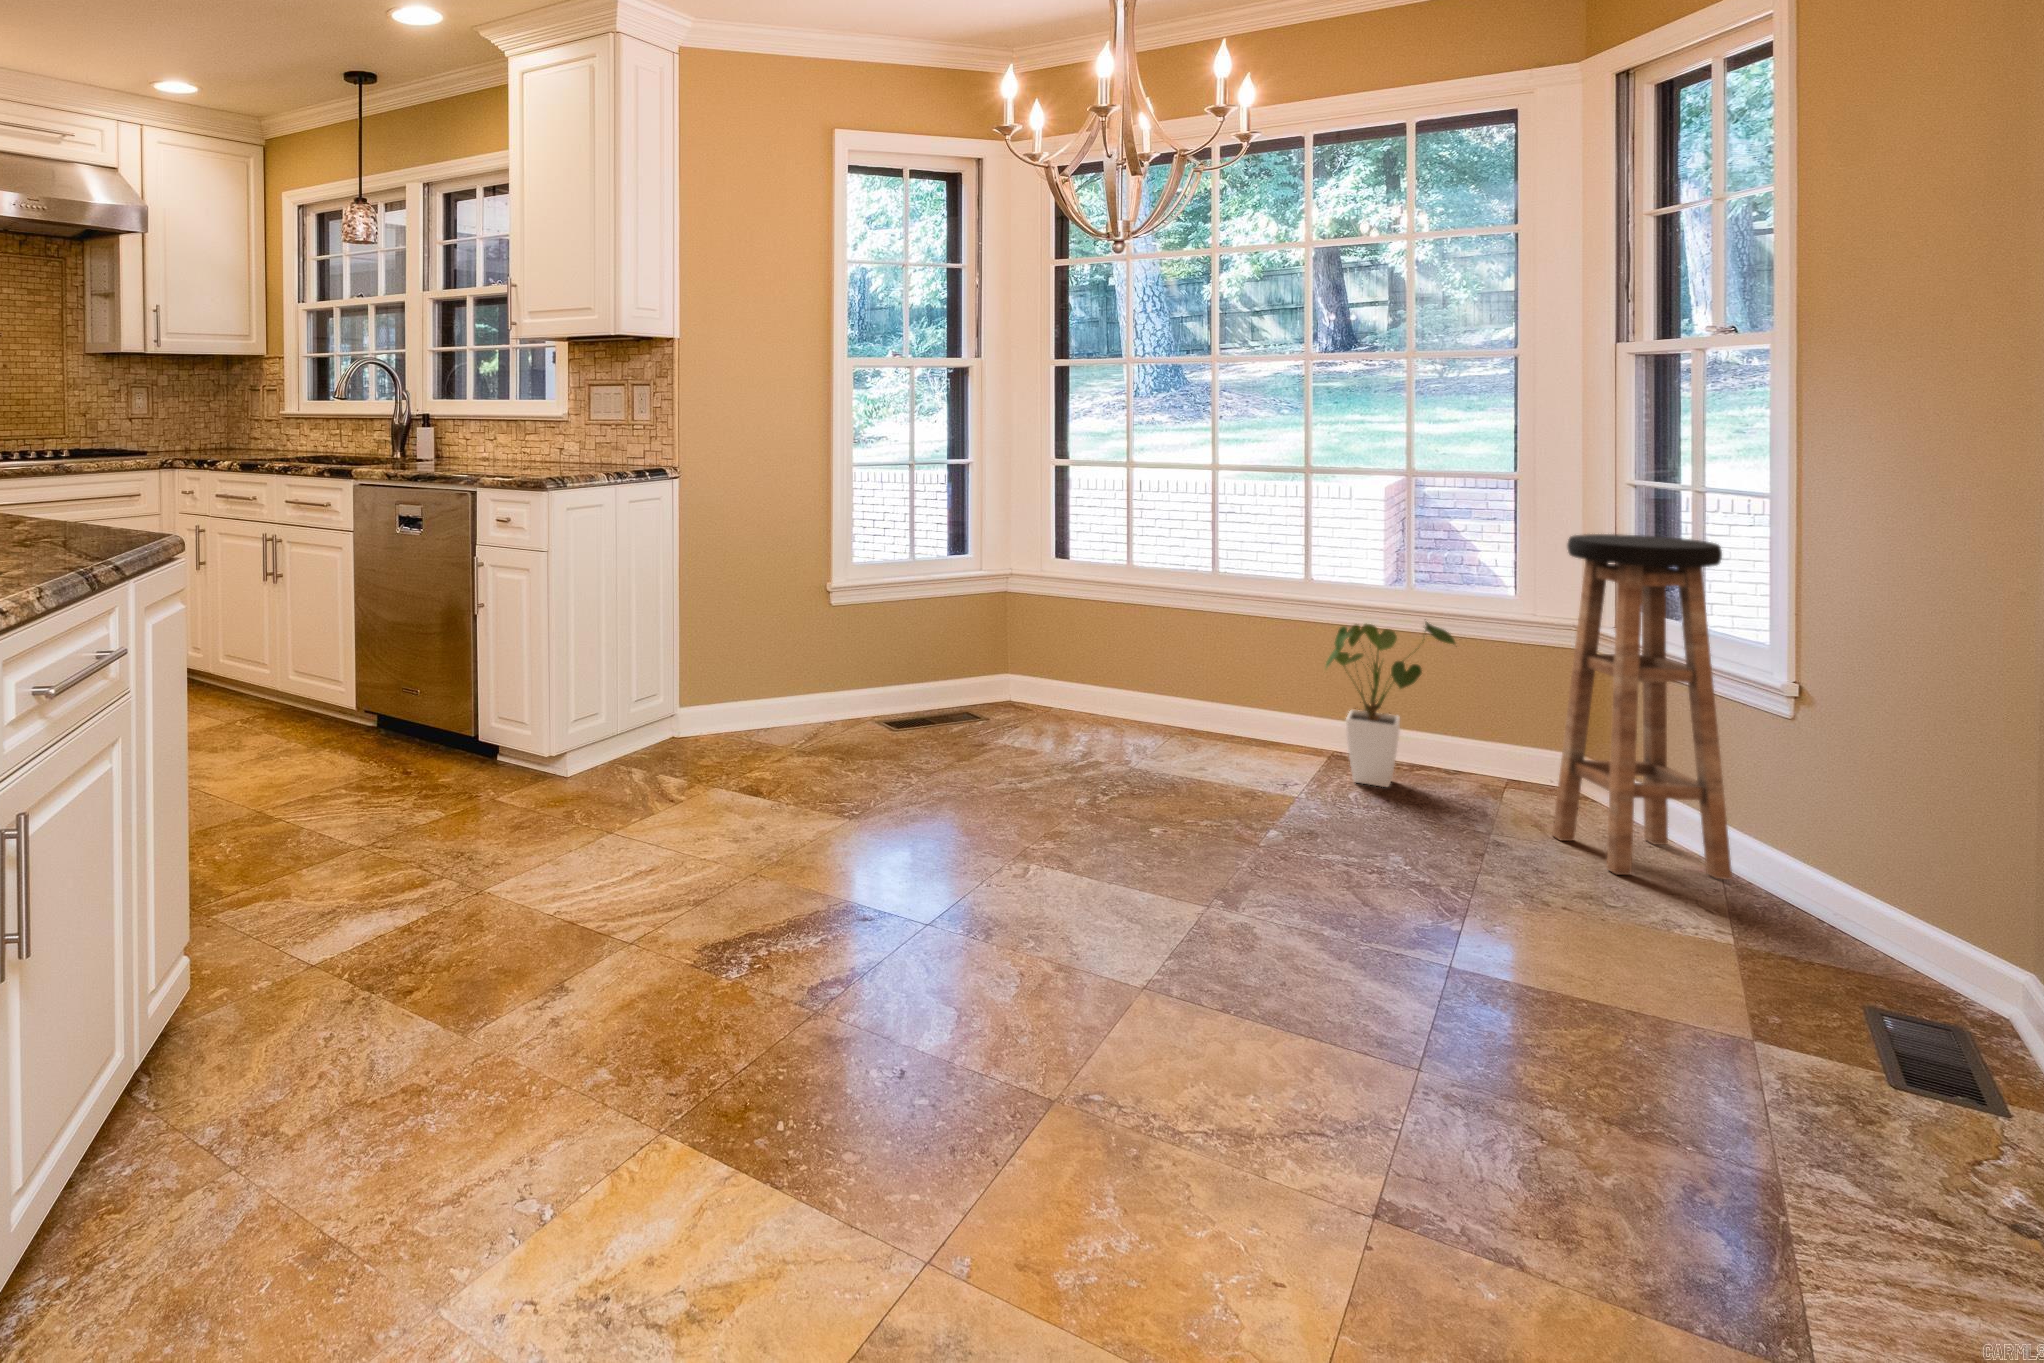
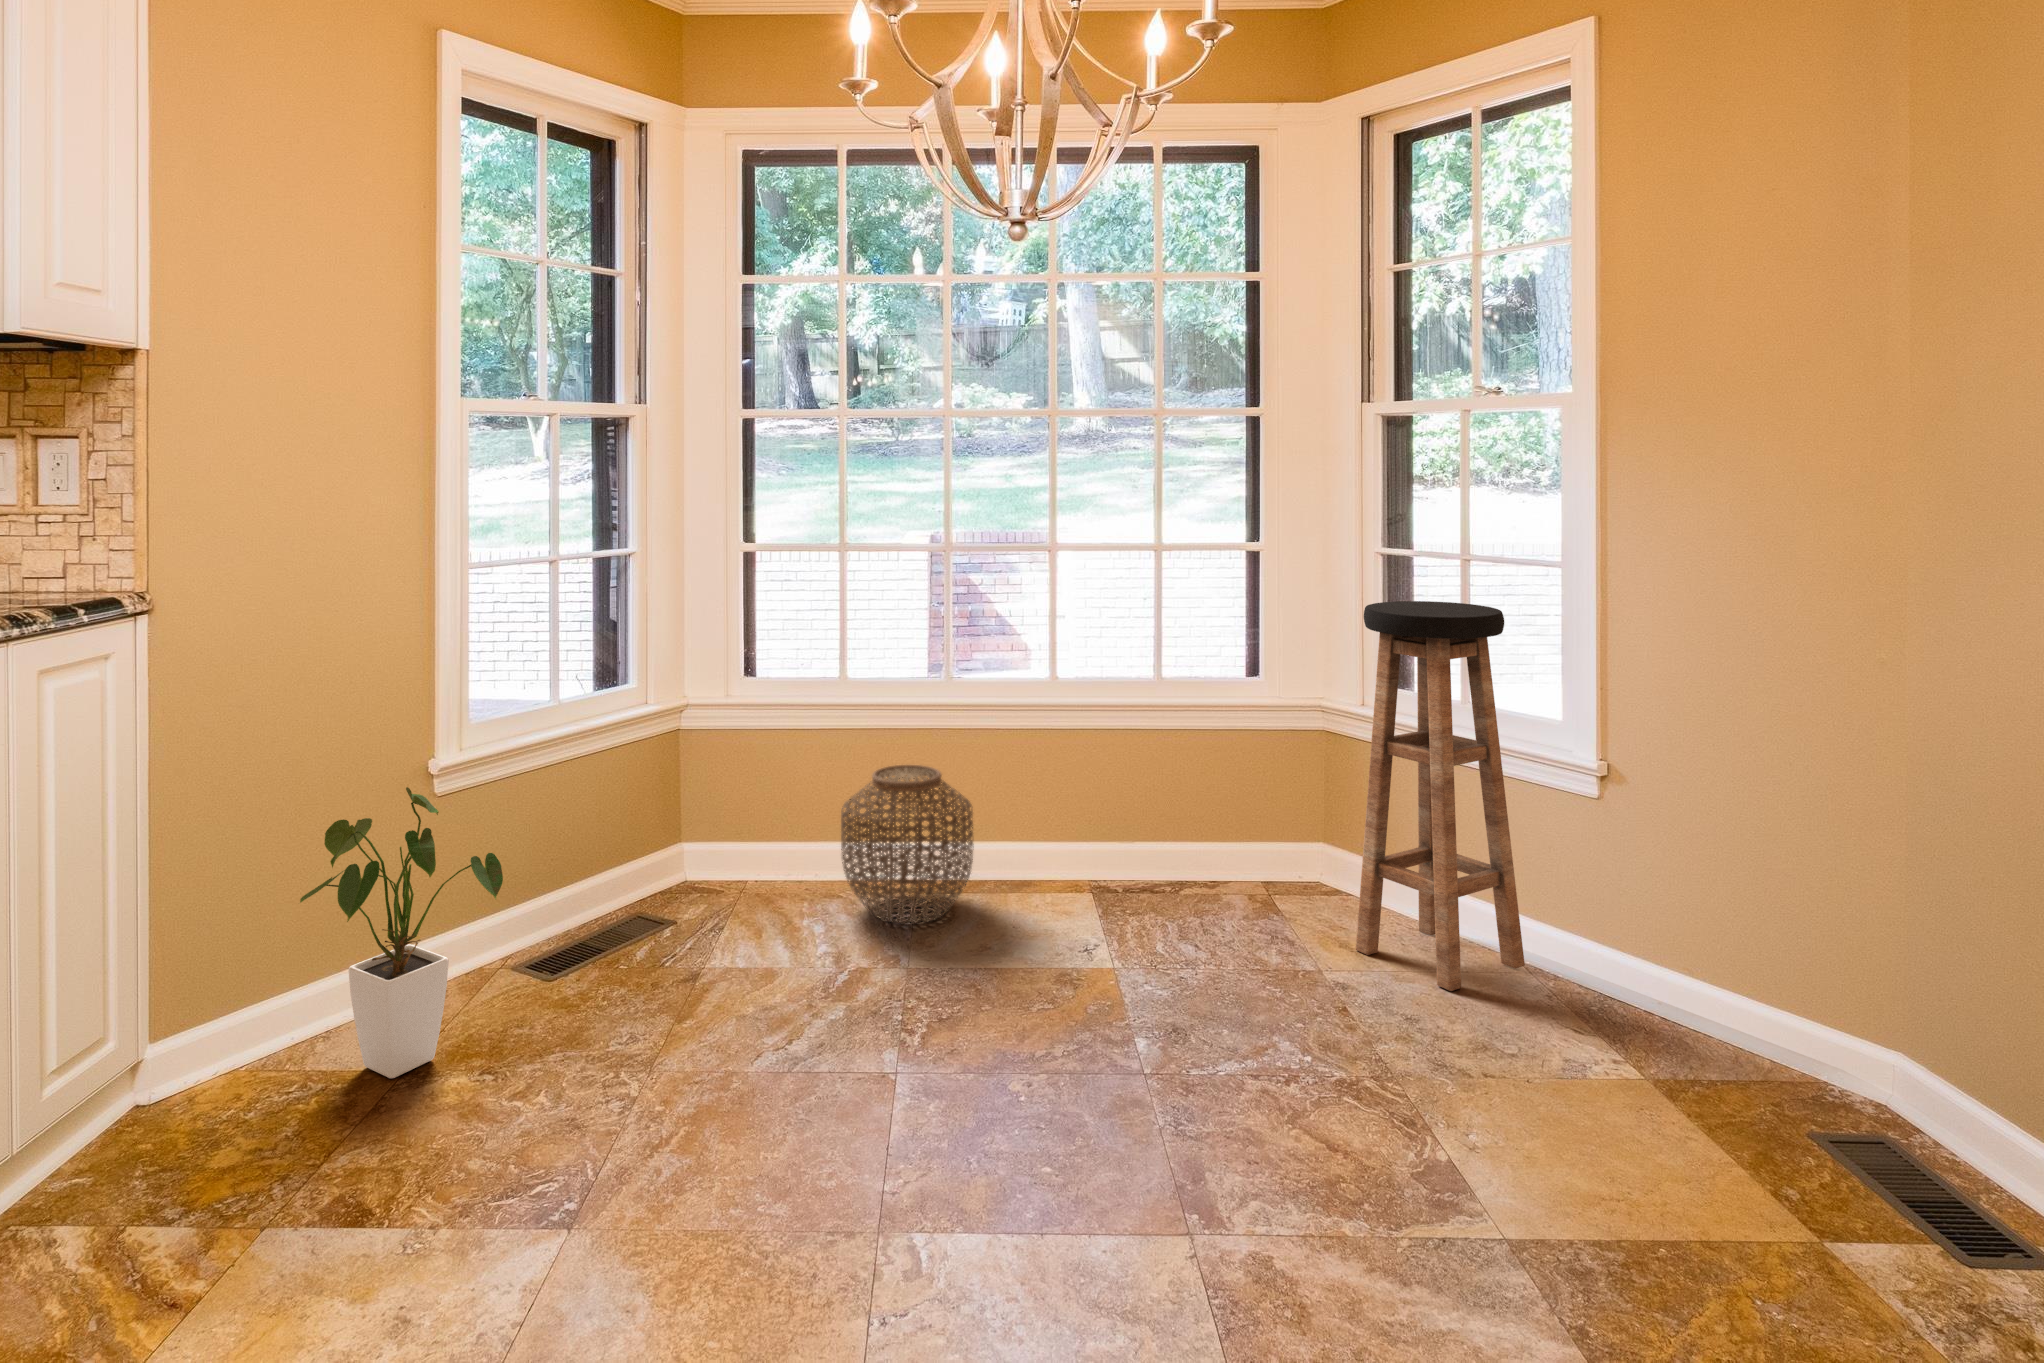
house plant: present [1326,622,1455,787] -> present [300,787,503,1078]
woven basket: none [1112,634,1220,750] -> present [841,765,973,923]

